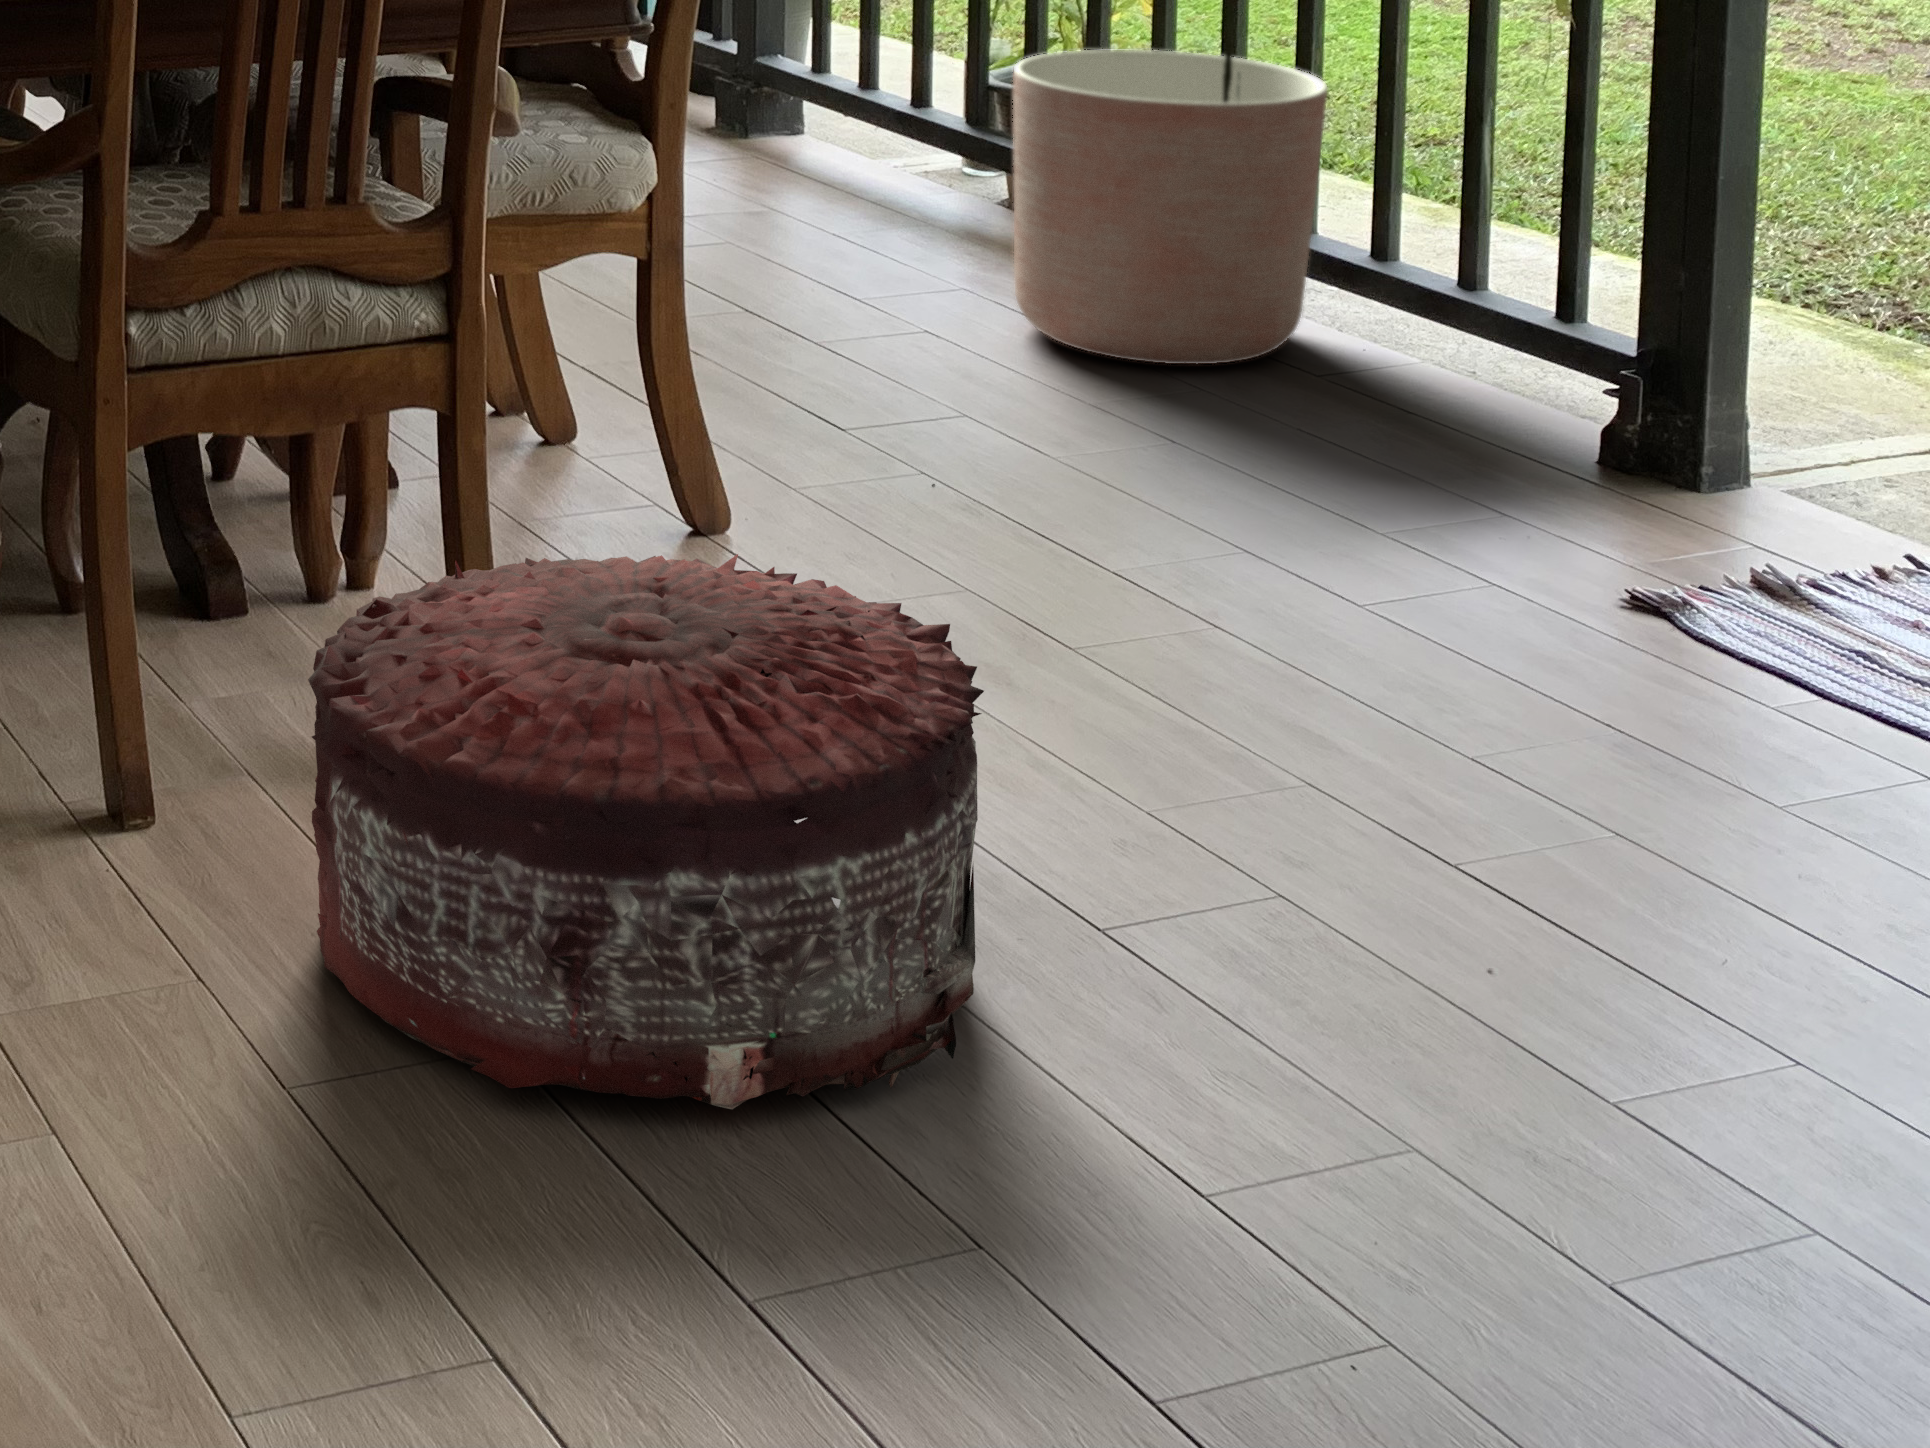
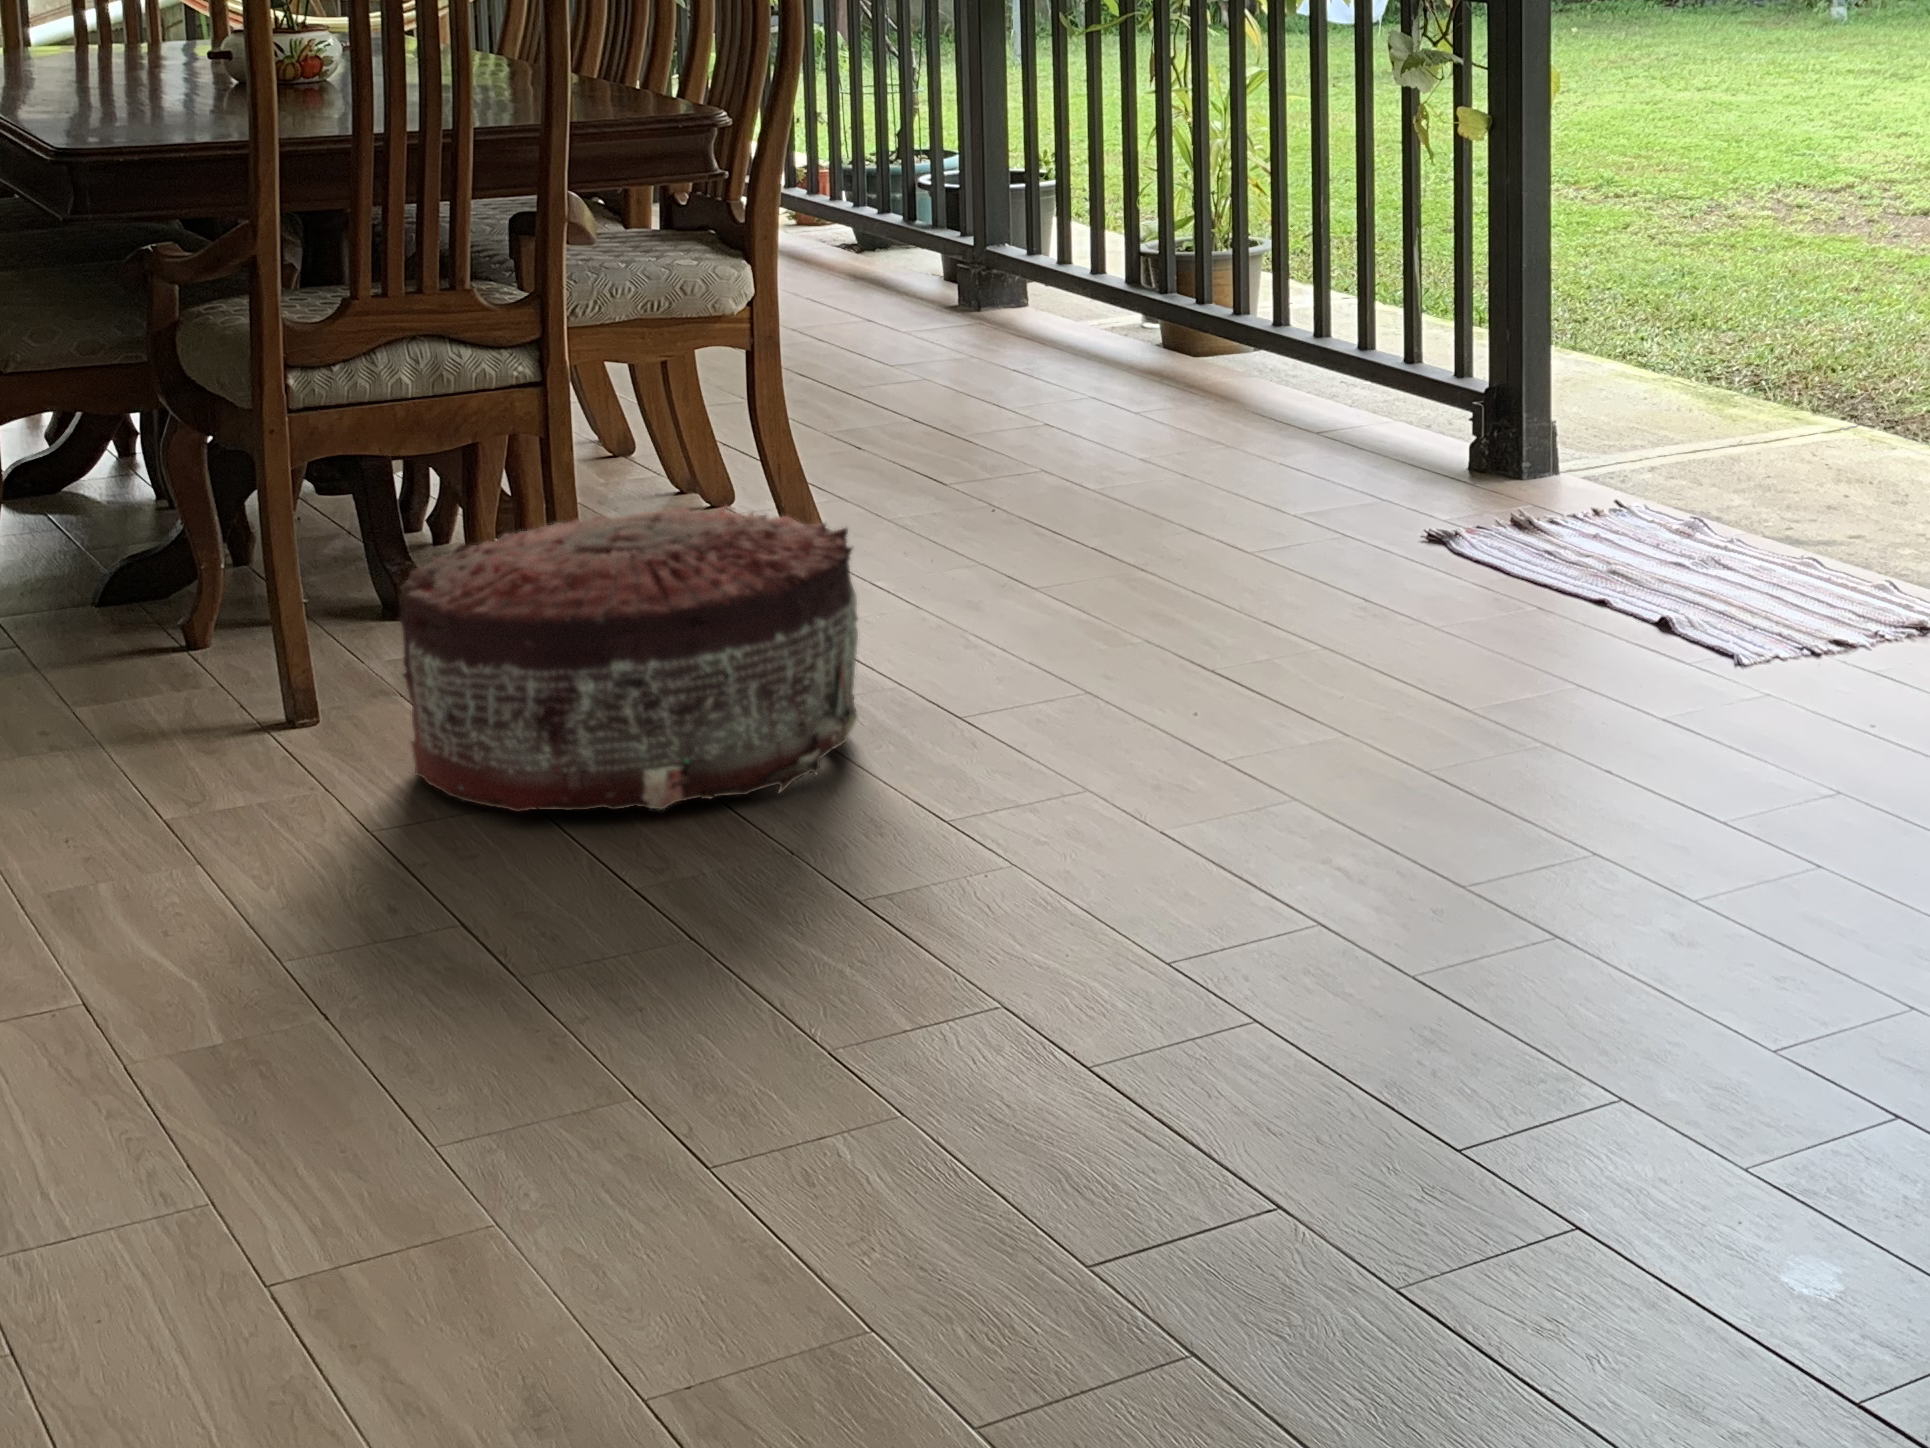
planter: present [1013,50,1327,364] -> none [1097,210,1319,433]

